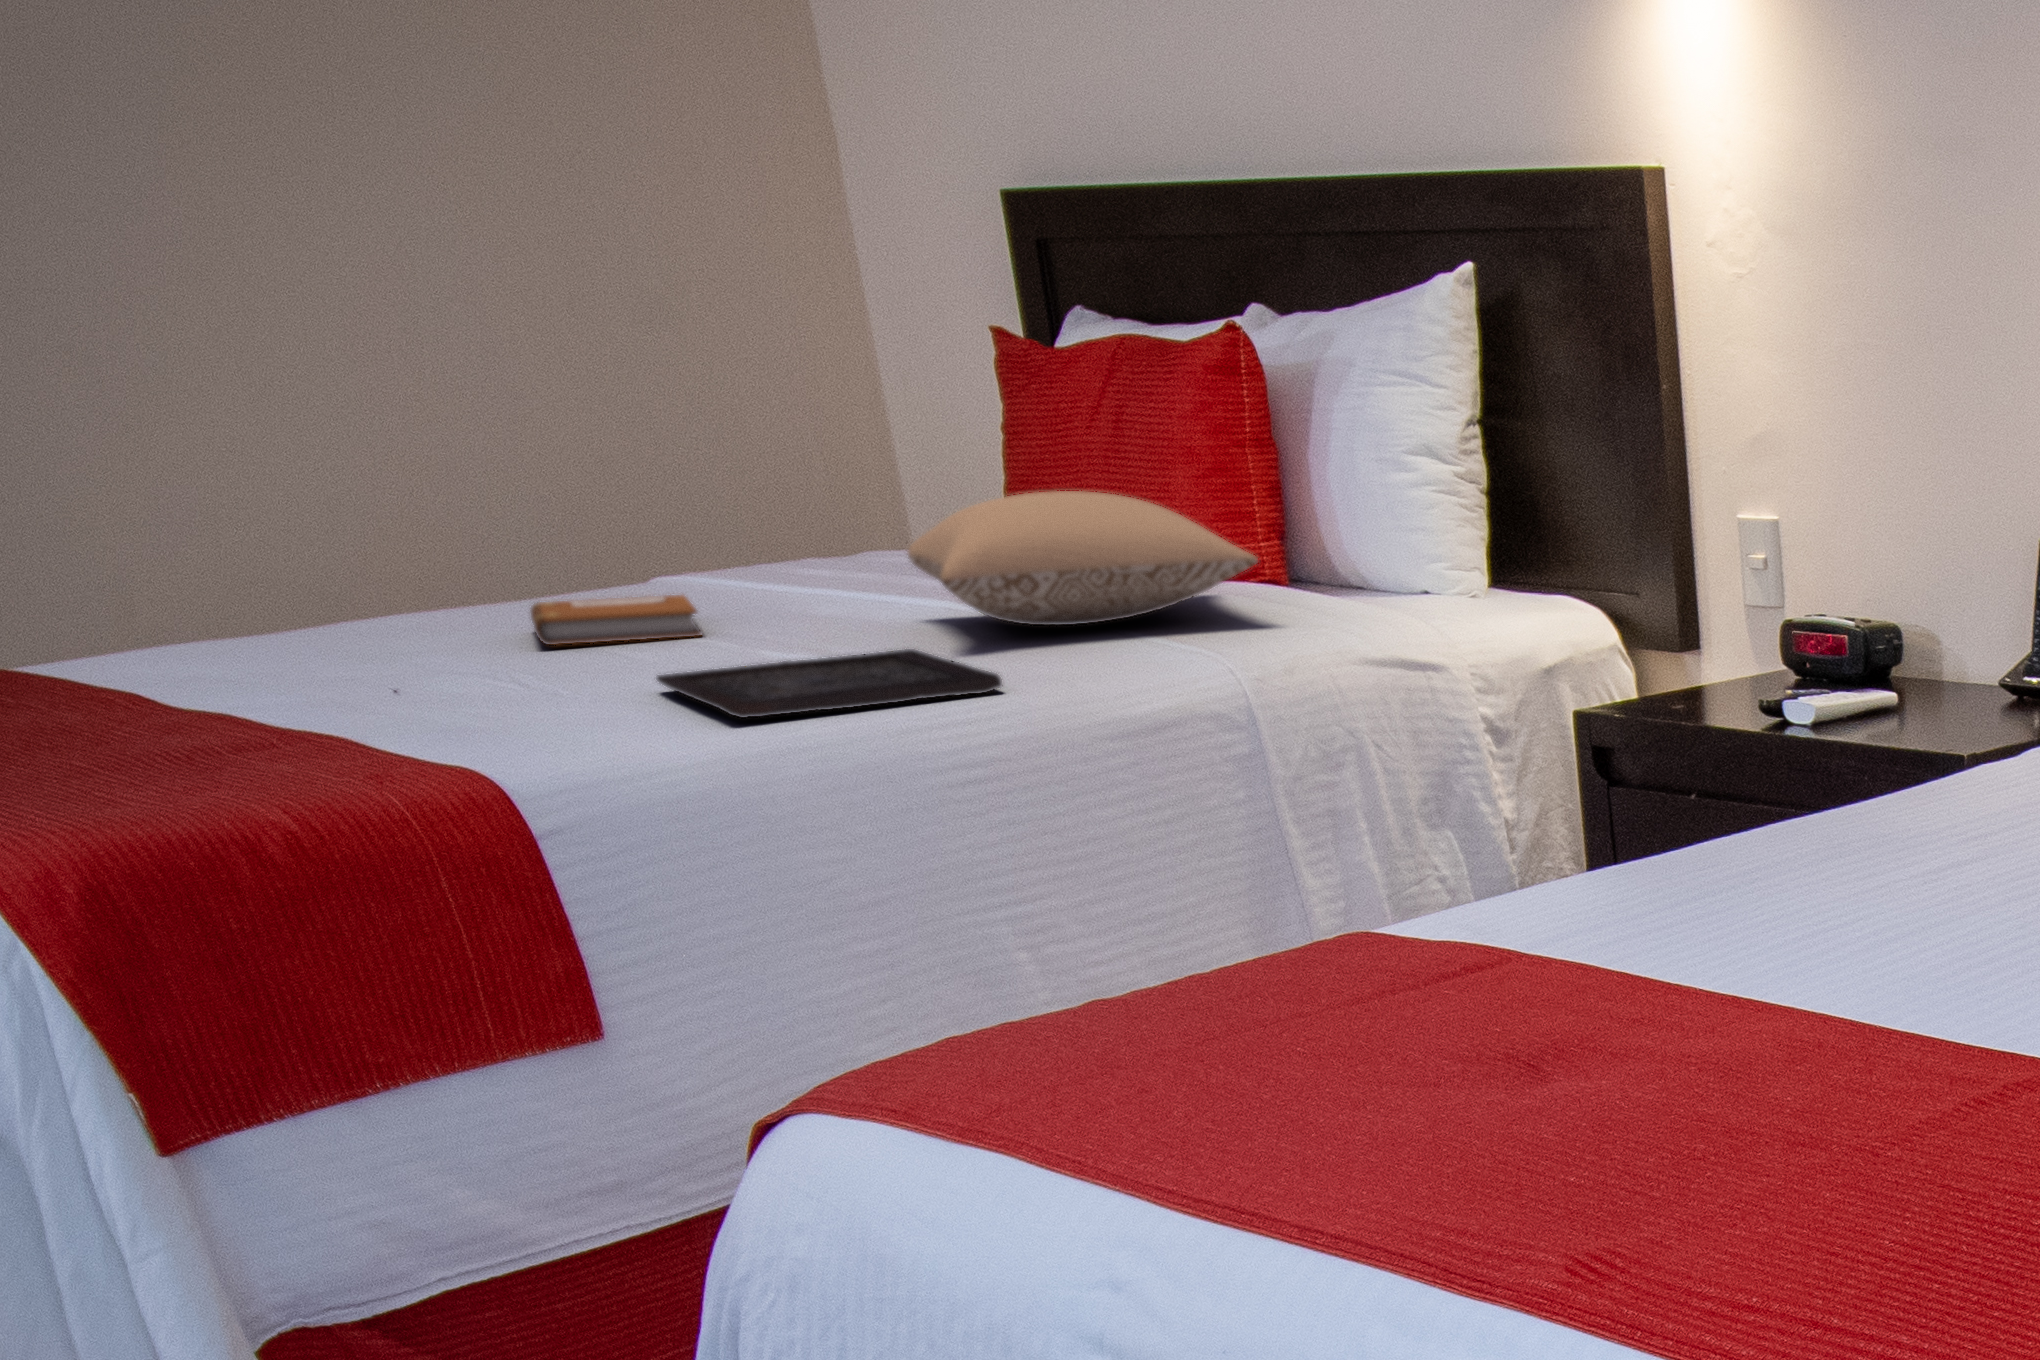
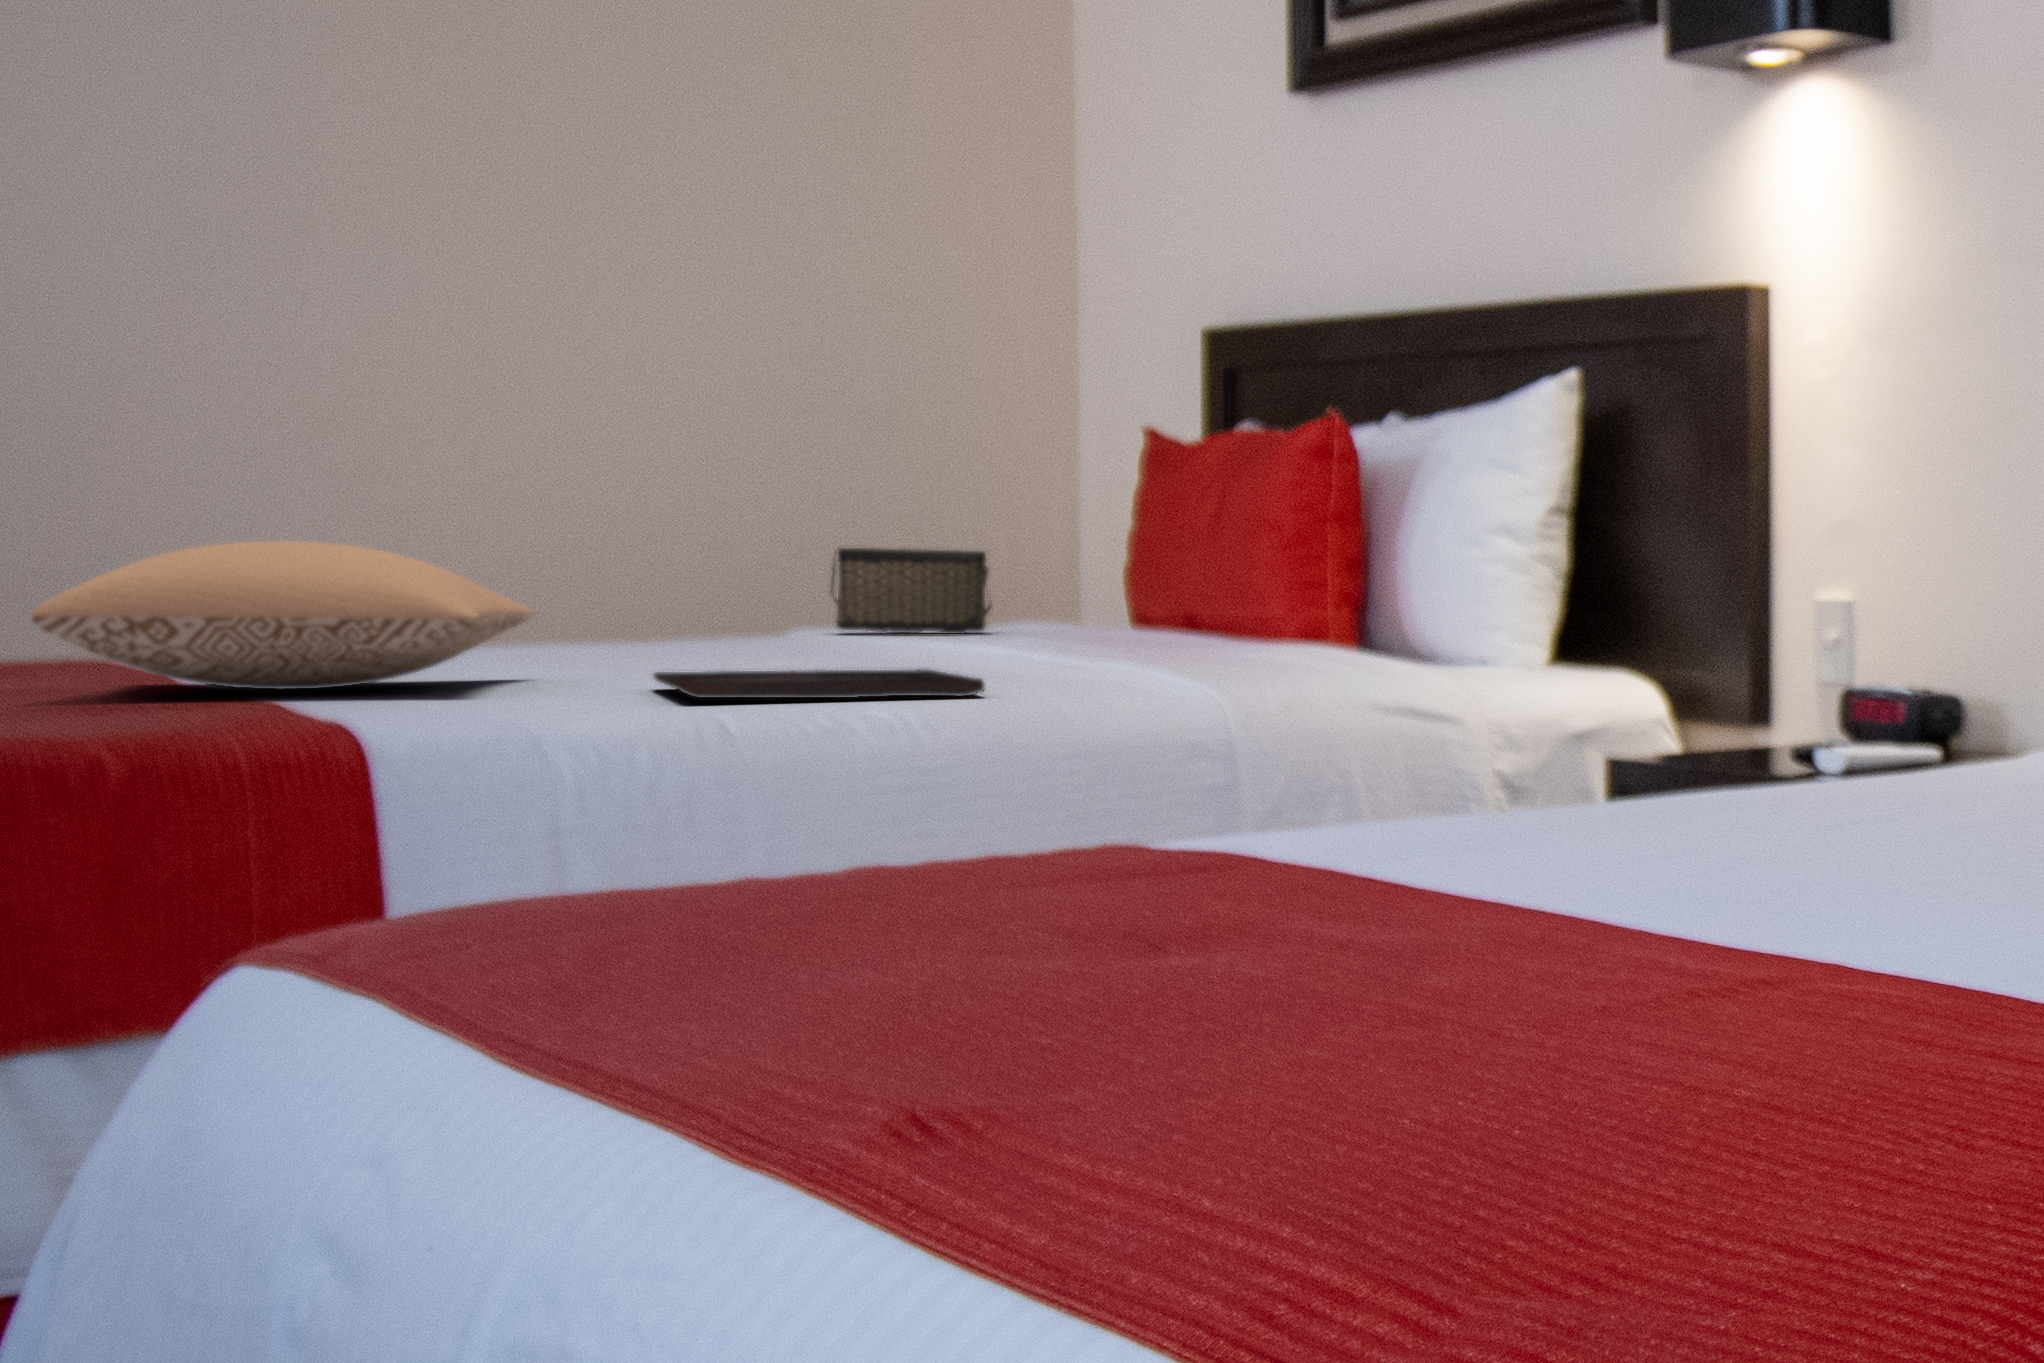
handbag: none [661,447,841,546] -> present [831,548,991,634]
pillow: present [907,491,1258,625] -> present [32,541,535,689]
notebook: present [531,595,701,645] -> none [592,635,767,667]

